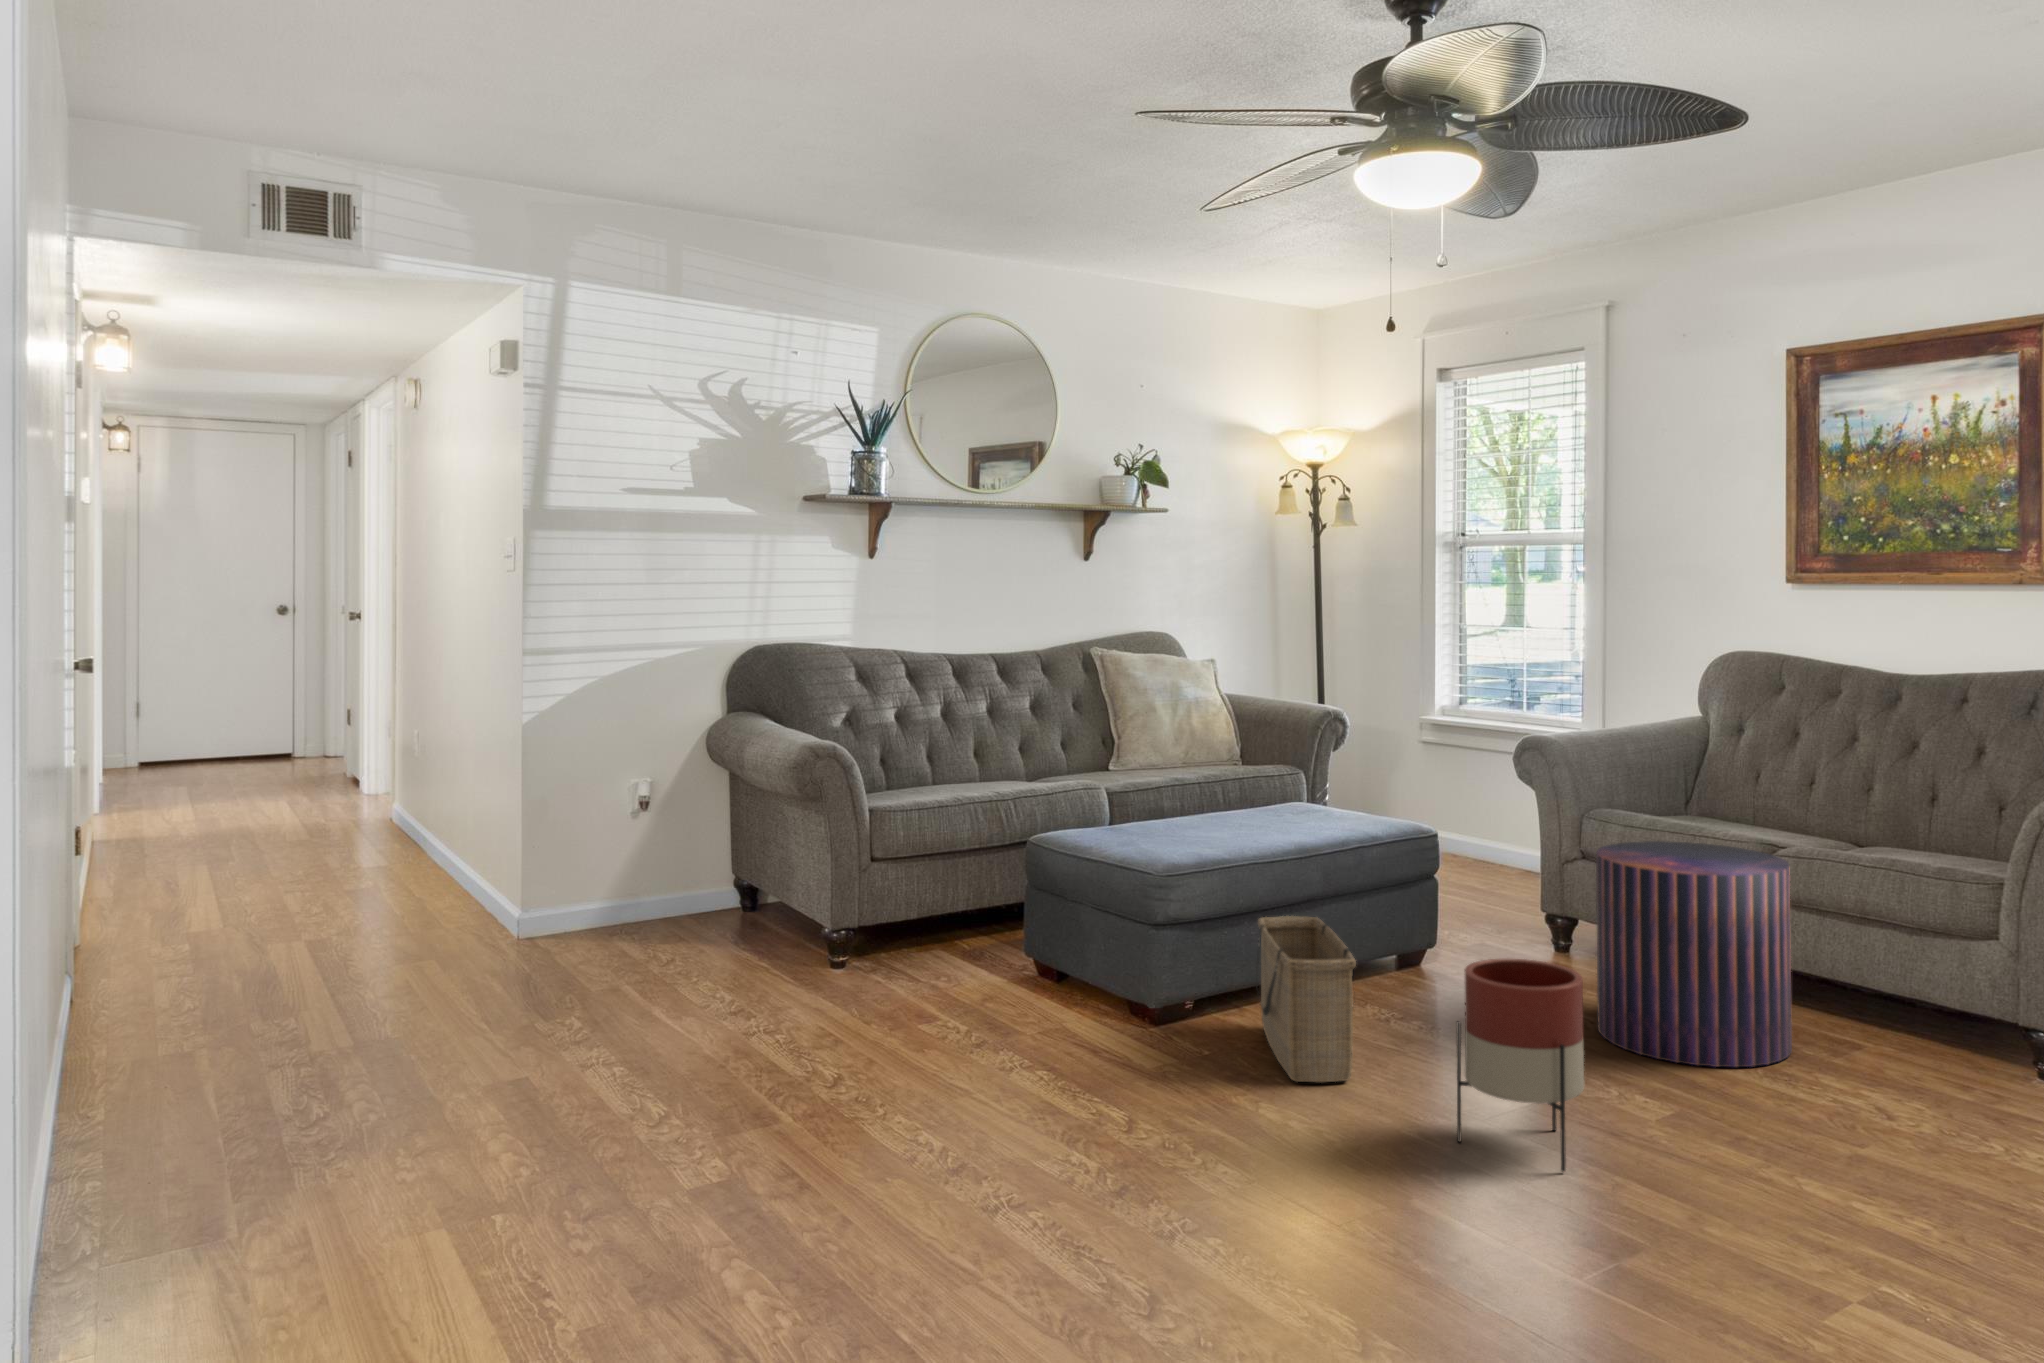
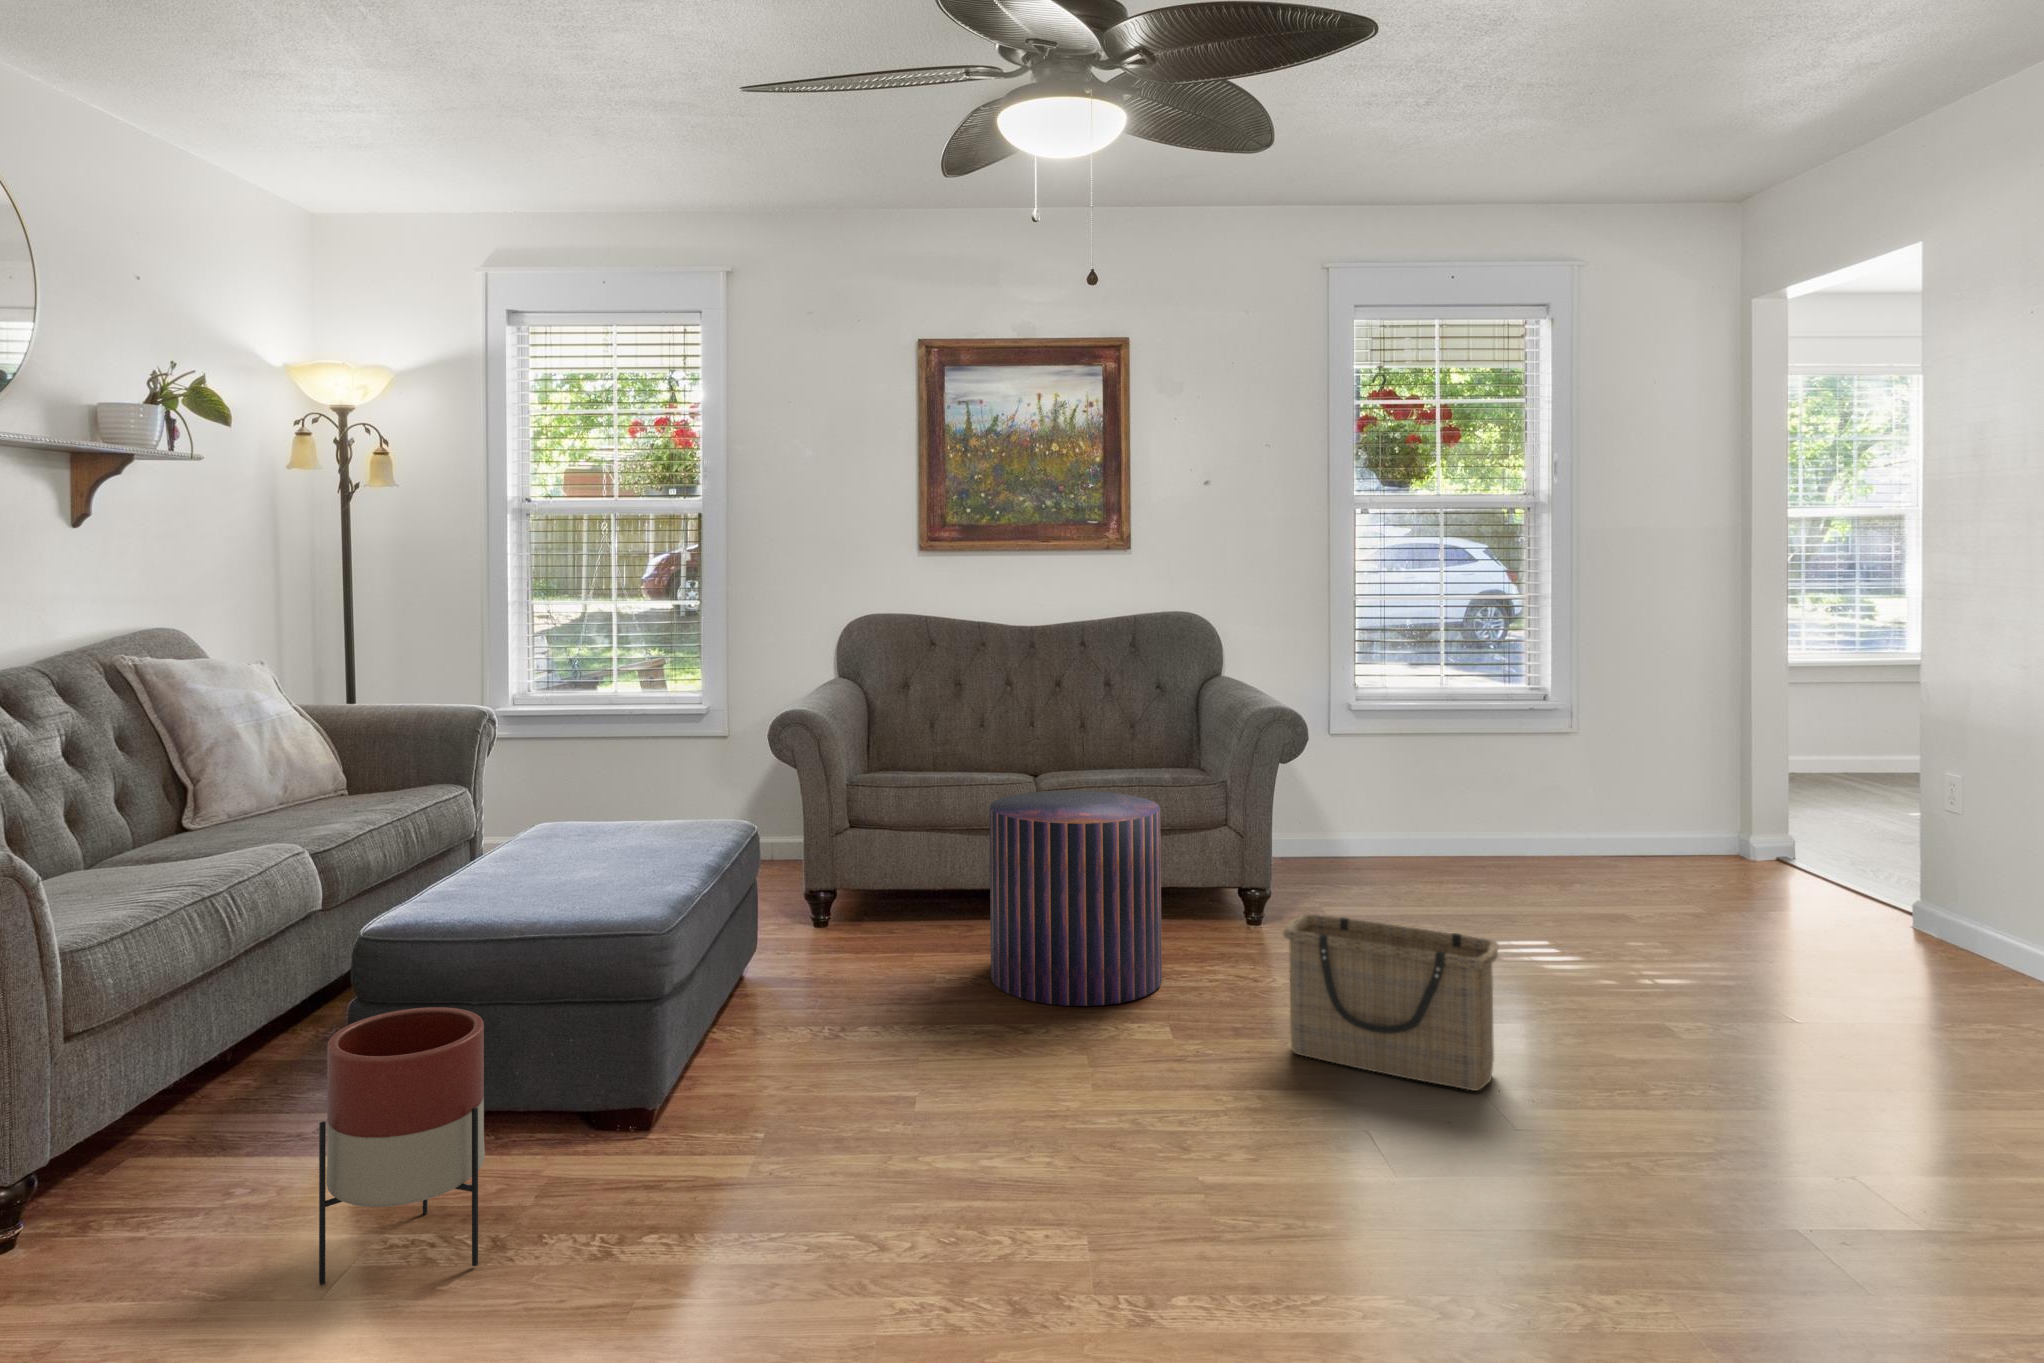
basket: present [1256,916,1356,1083] -> present [1283,913,1498,1091]
planter: present [1456,959,1584,1172] -> present [319,1007,485,1285]

